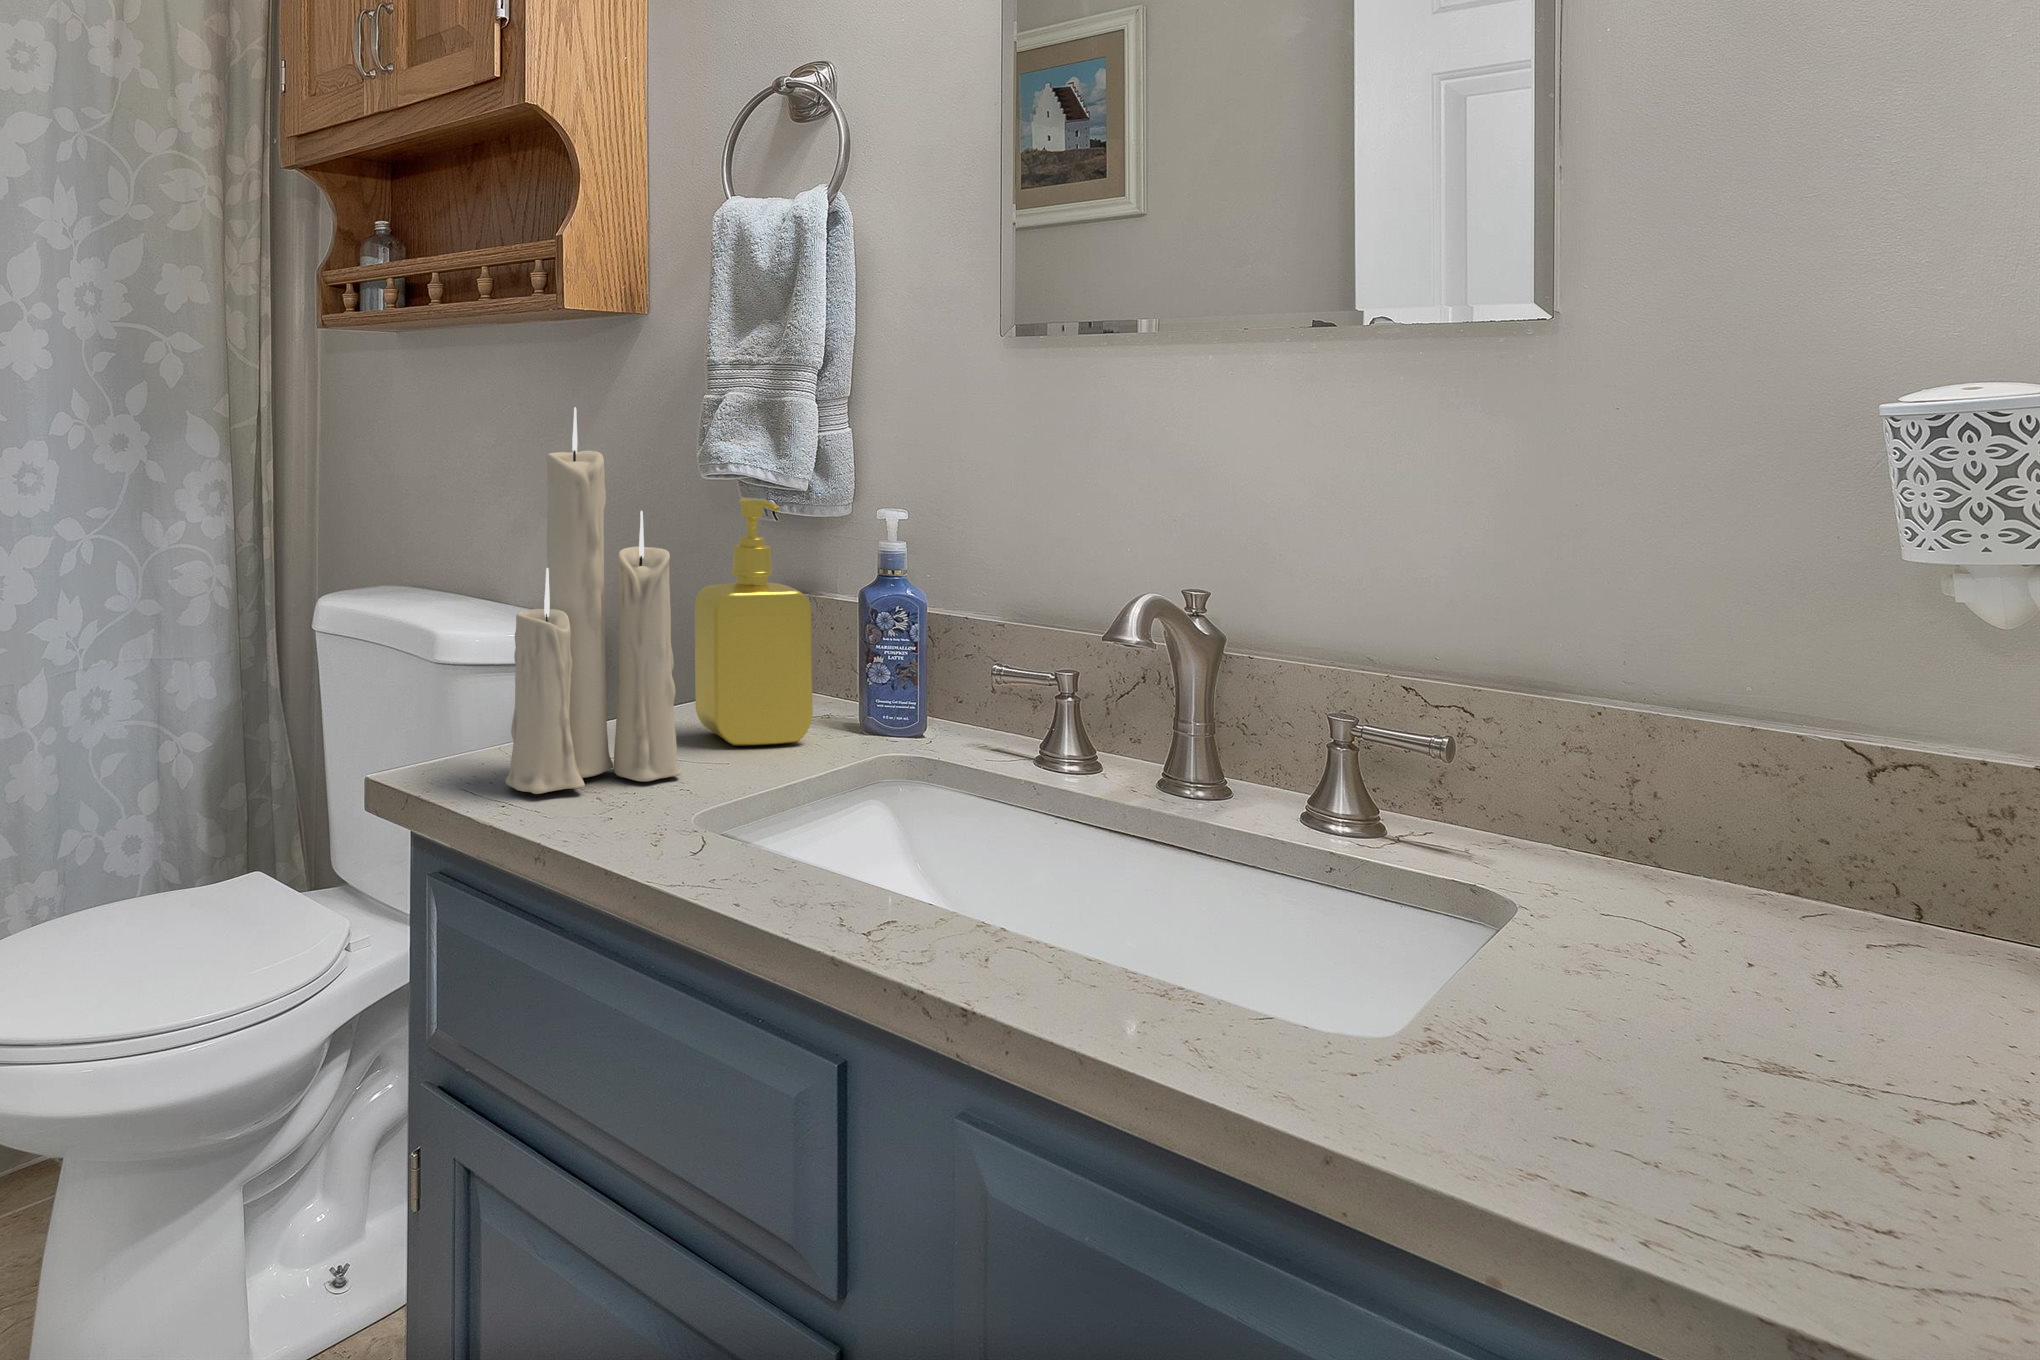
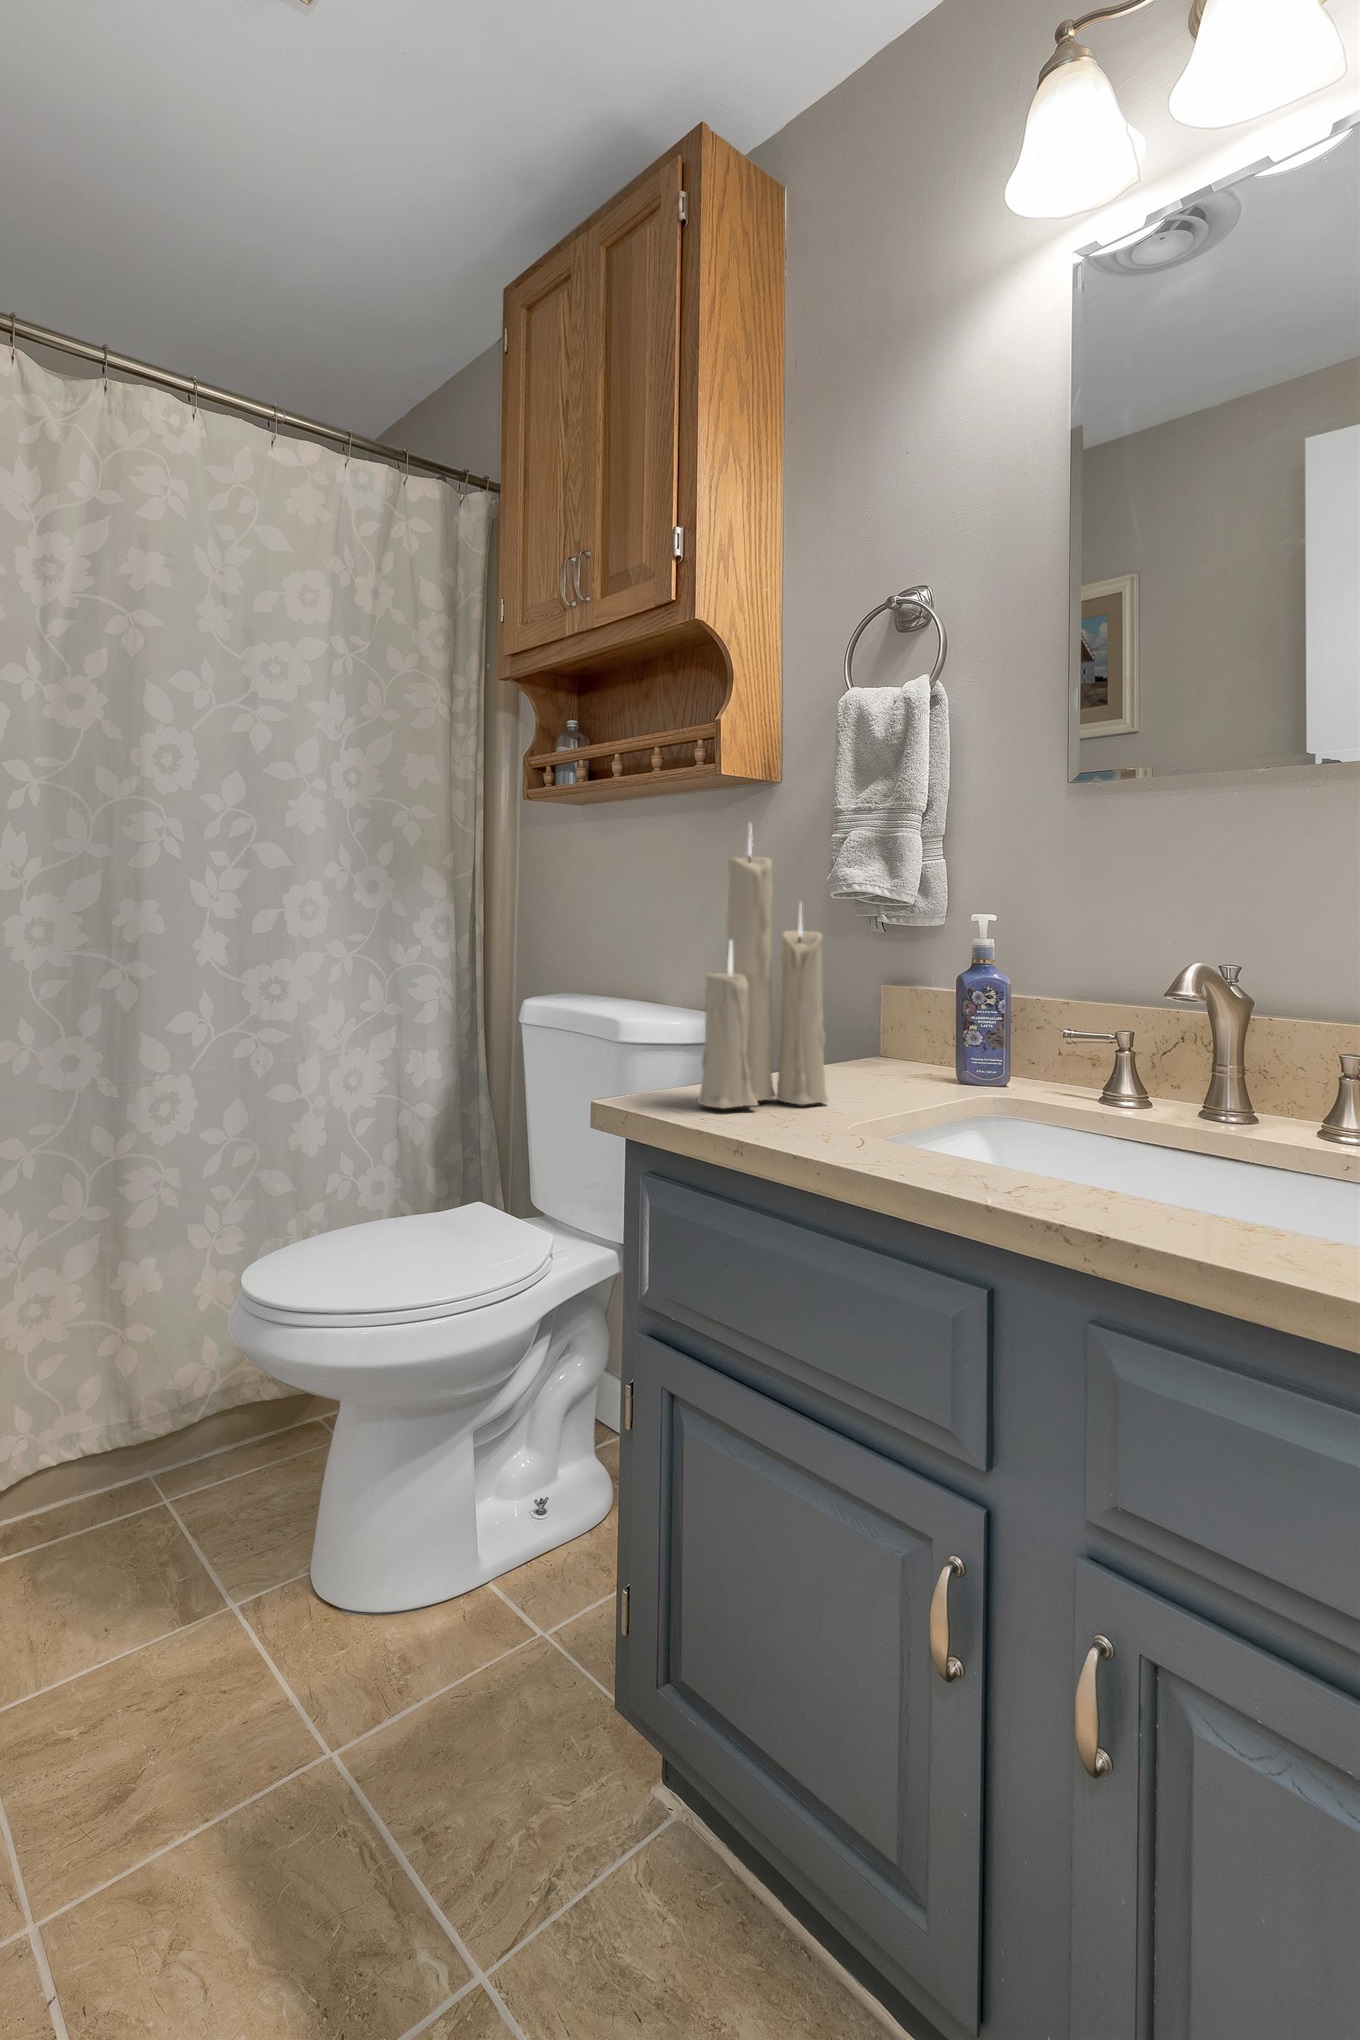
soap dispenser: present [695,498,813,746] -> none [831,903,923,1088]

